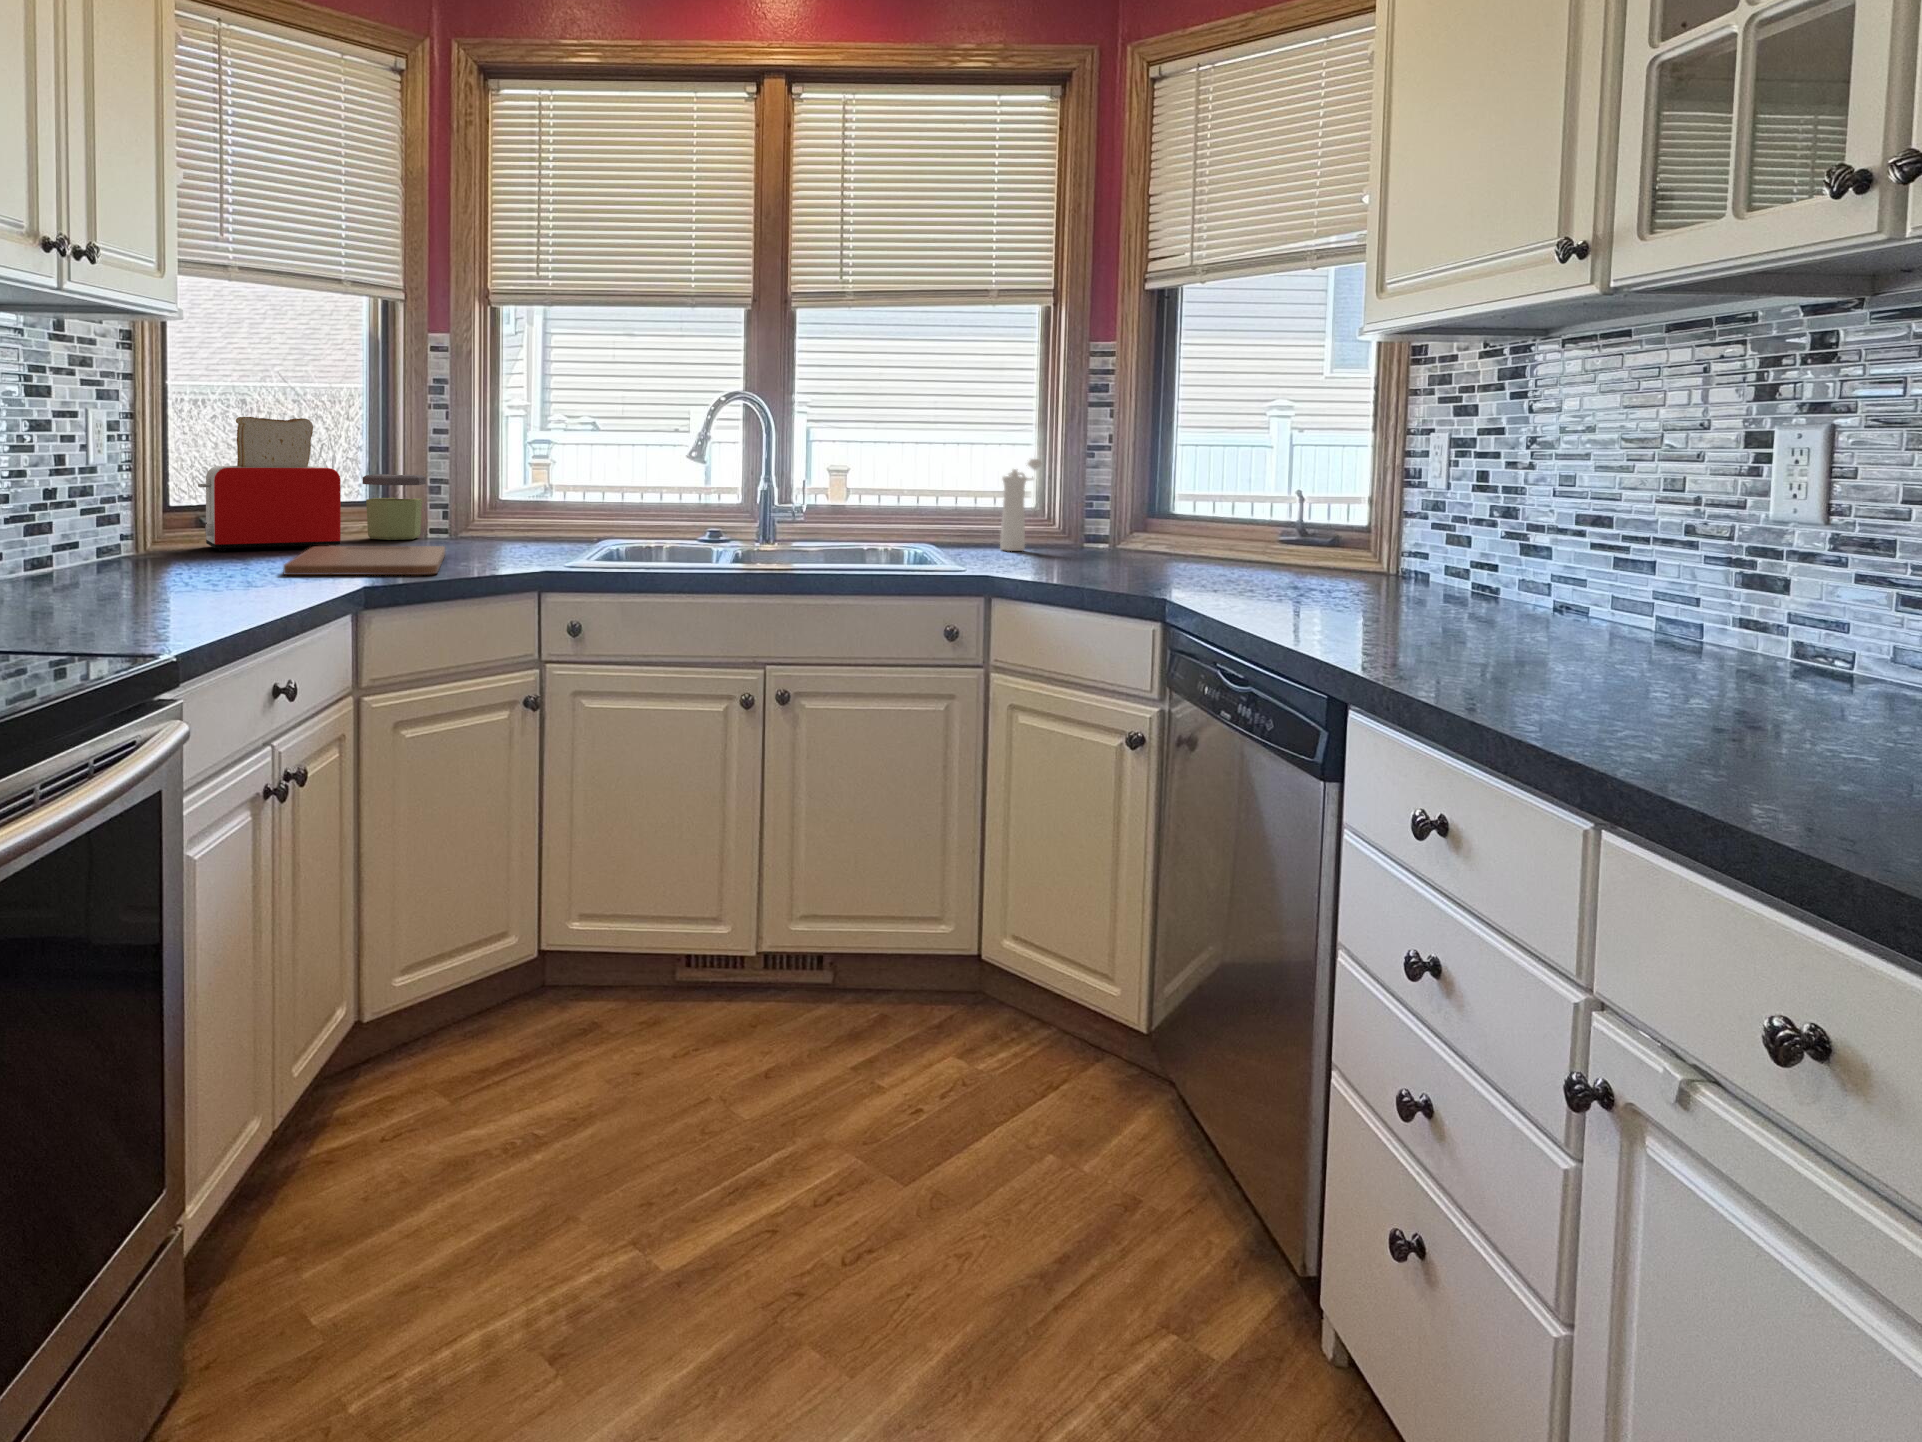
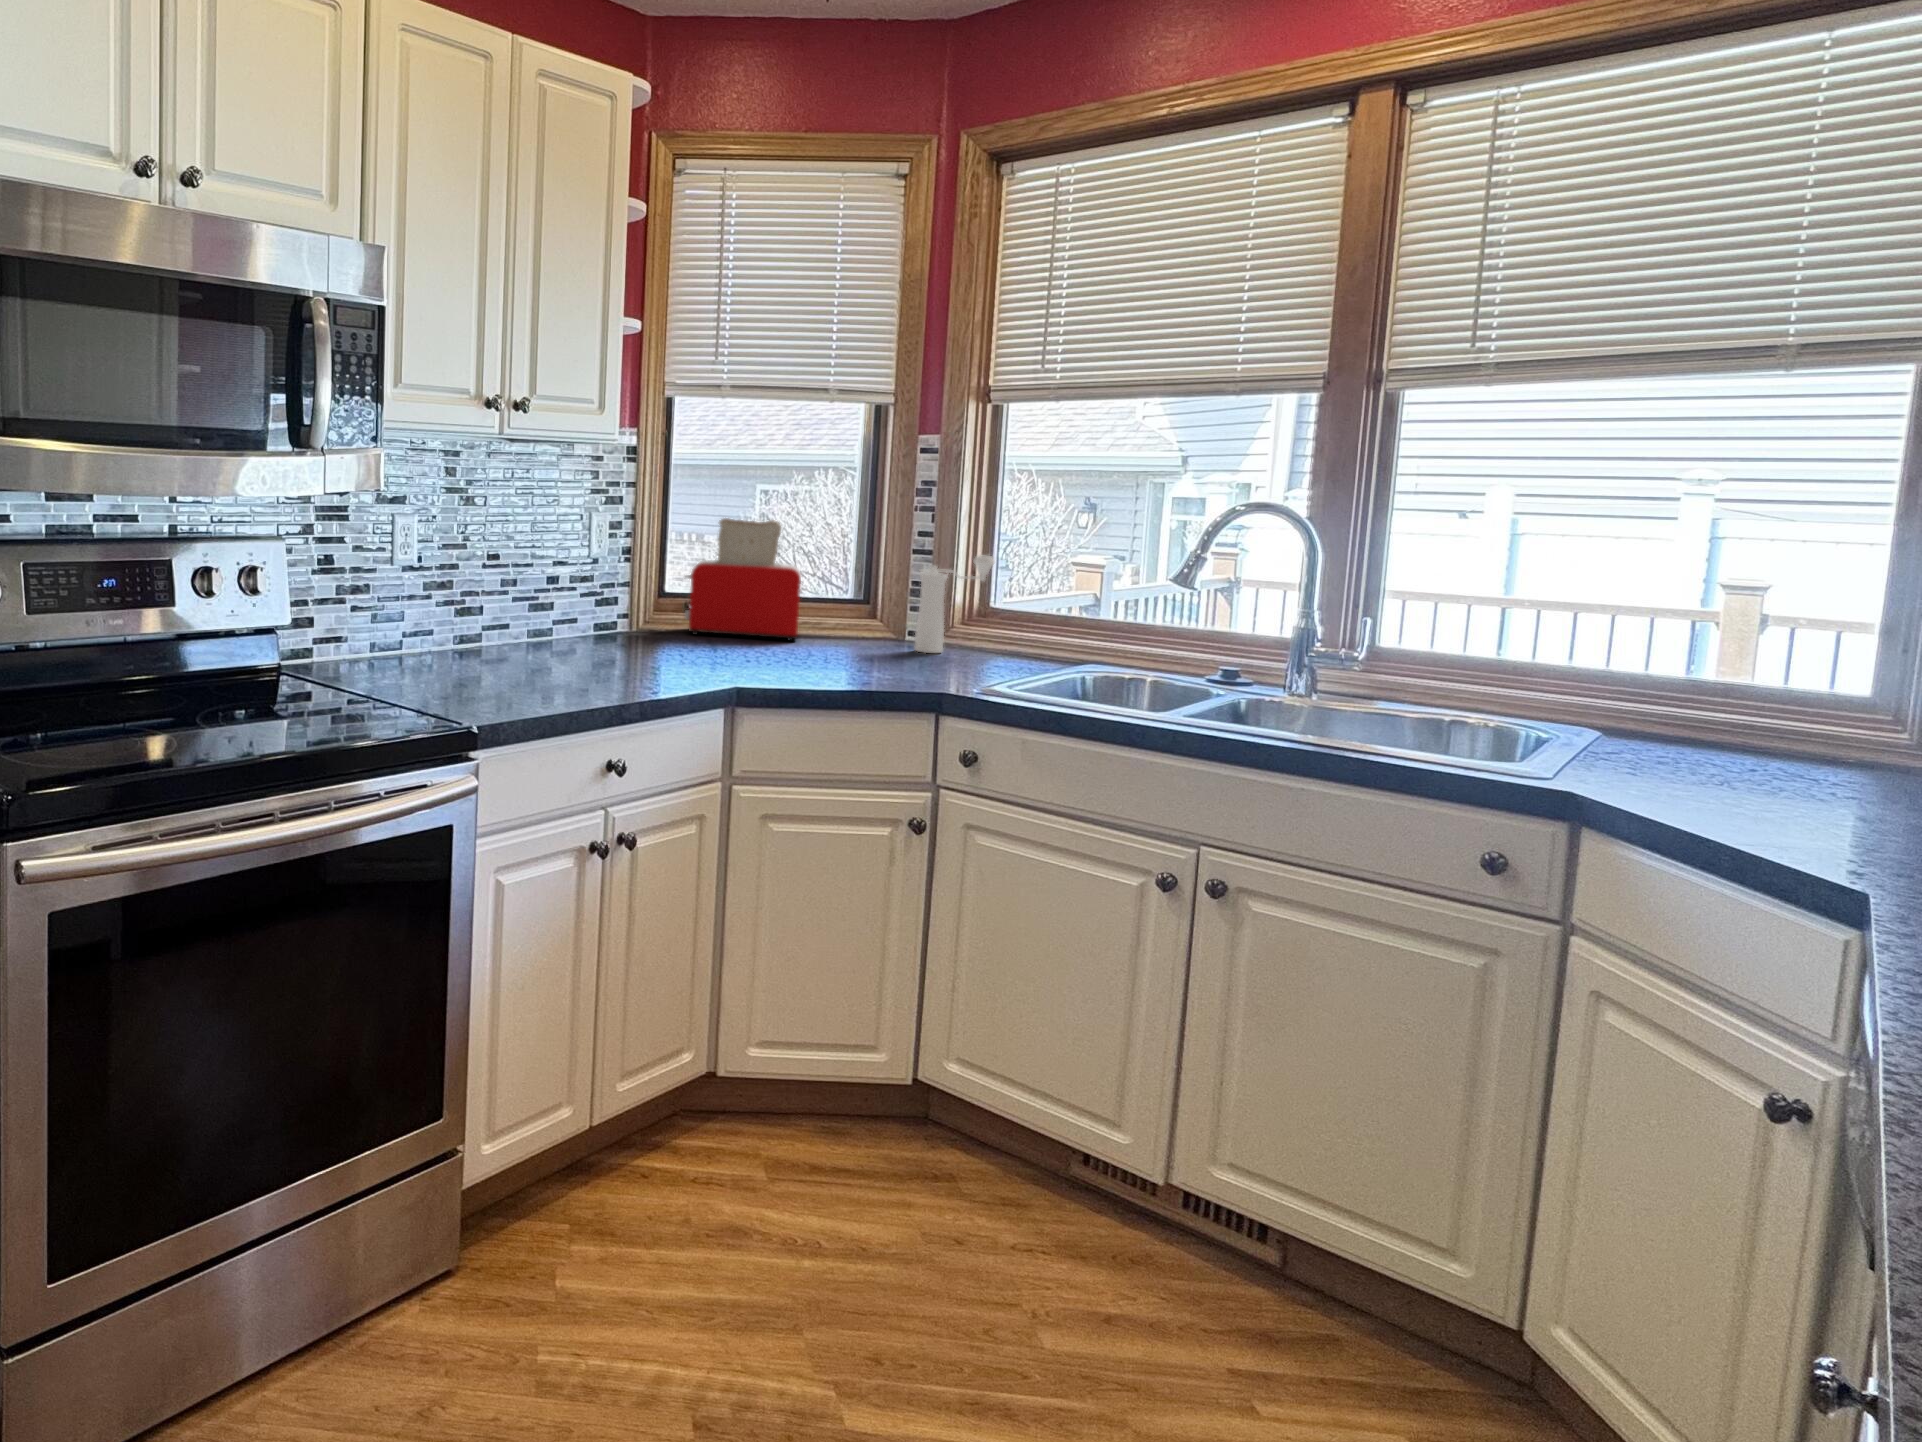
pepper mill: present [1000,459,1043,551] -> present [915,556,995,653]
jar: present [363,474,426,540] -> none [841,572,906,639]
cutting board: present [283,546,445,575] -> none [692,639,877,682]

